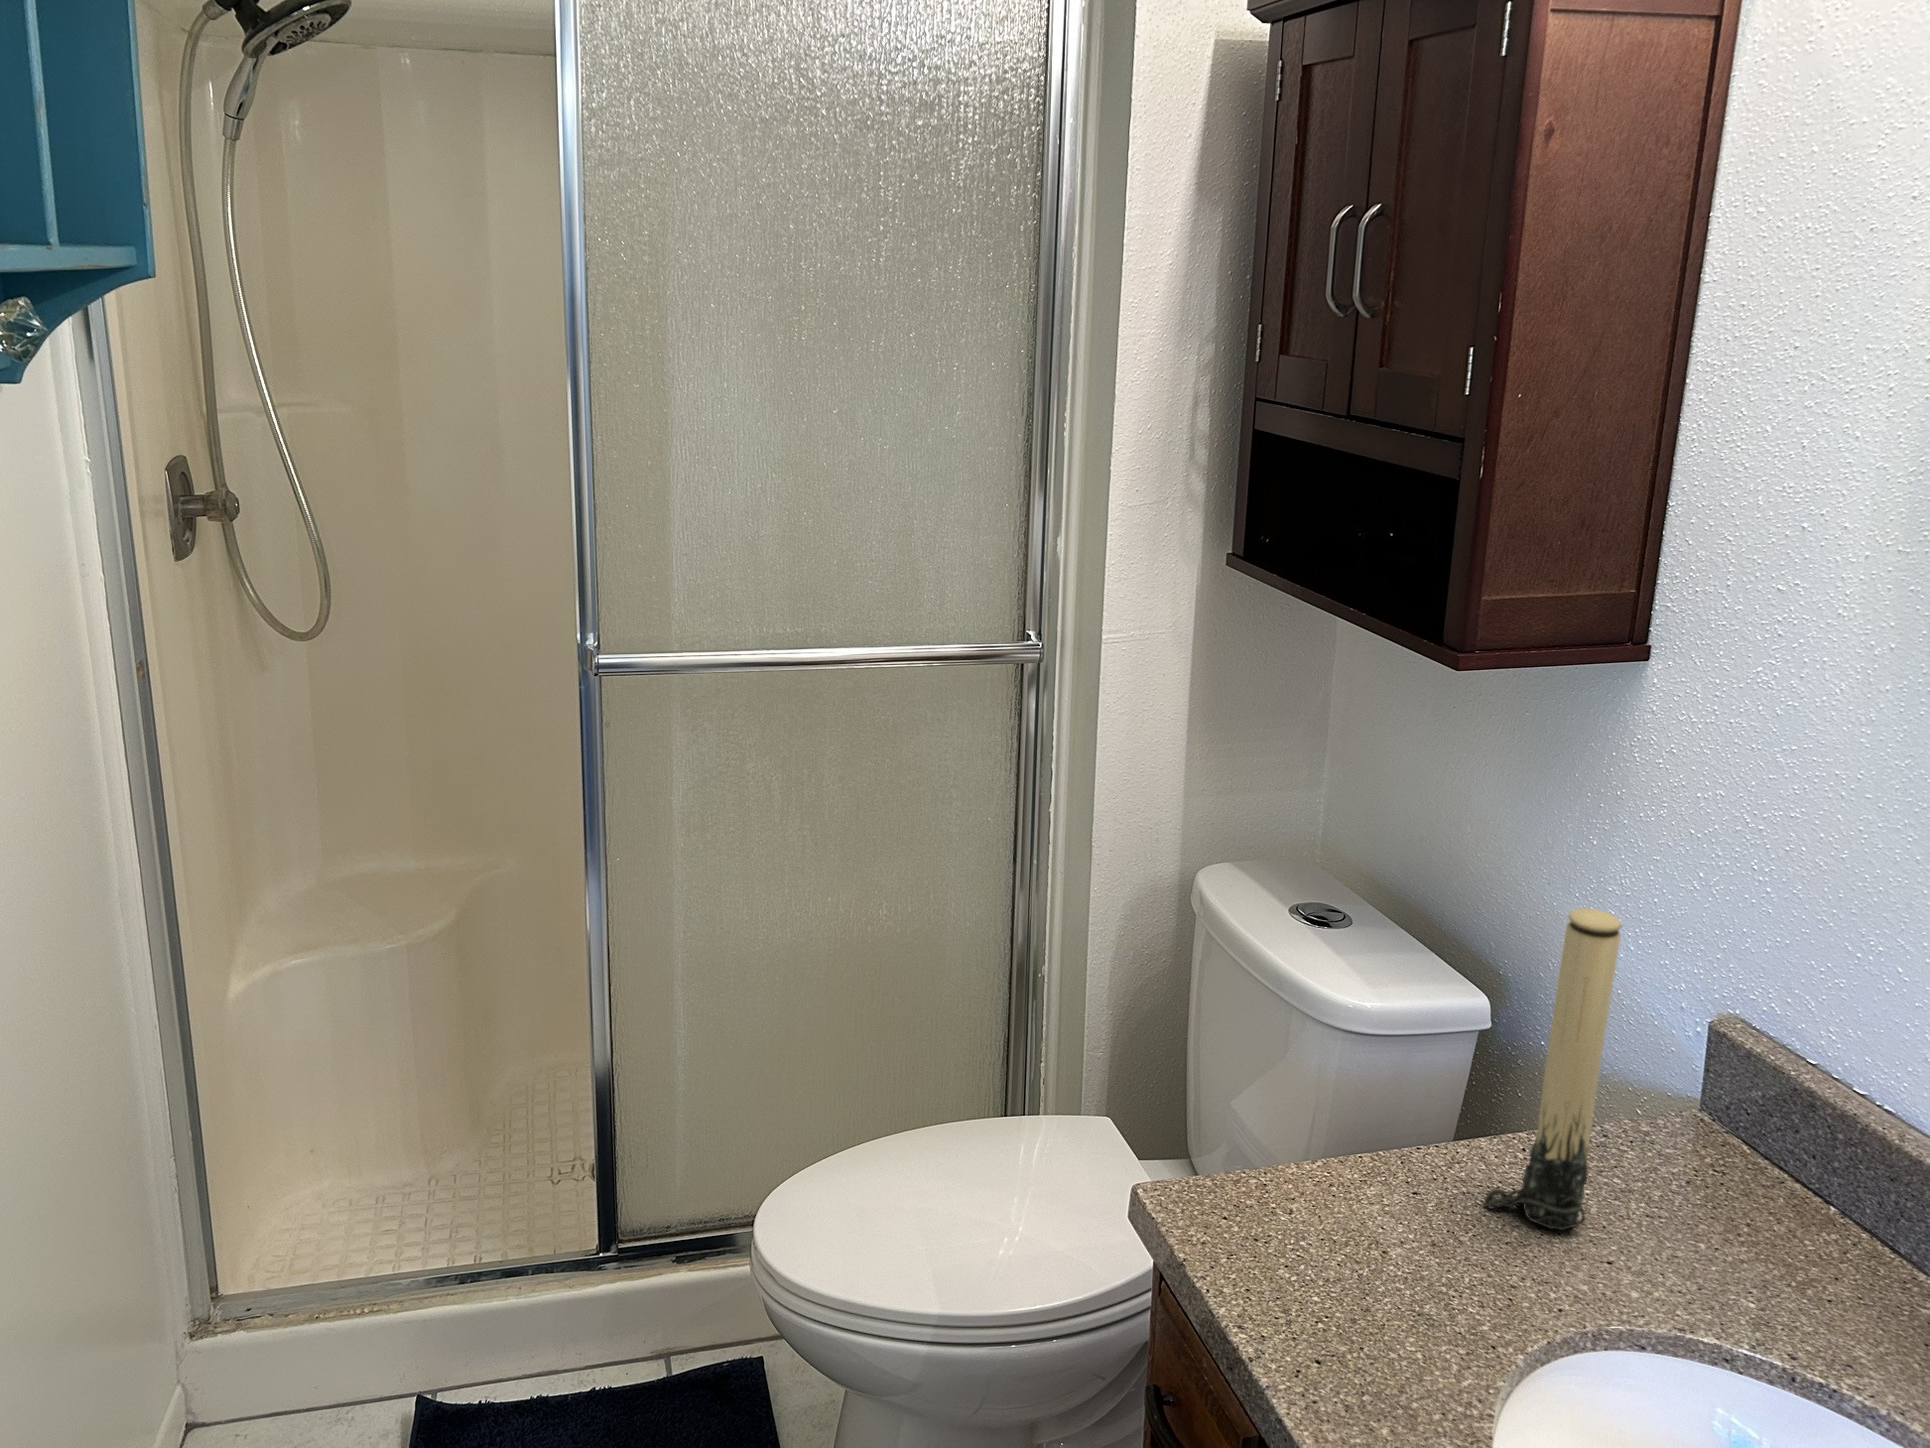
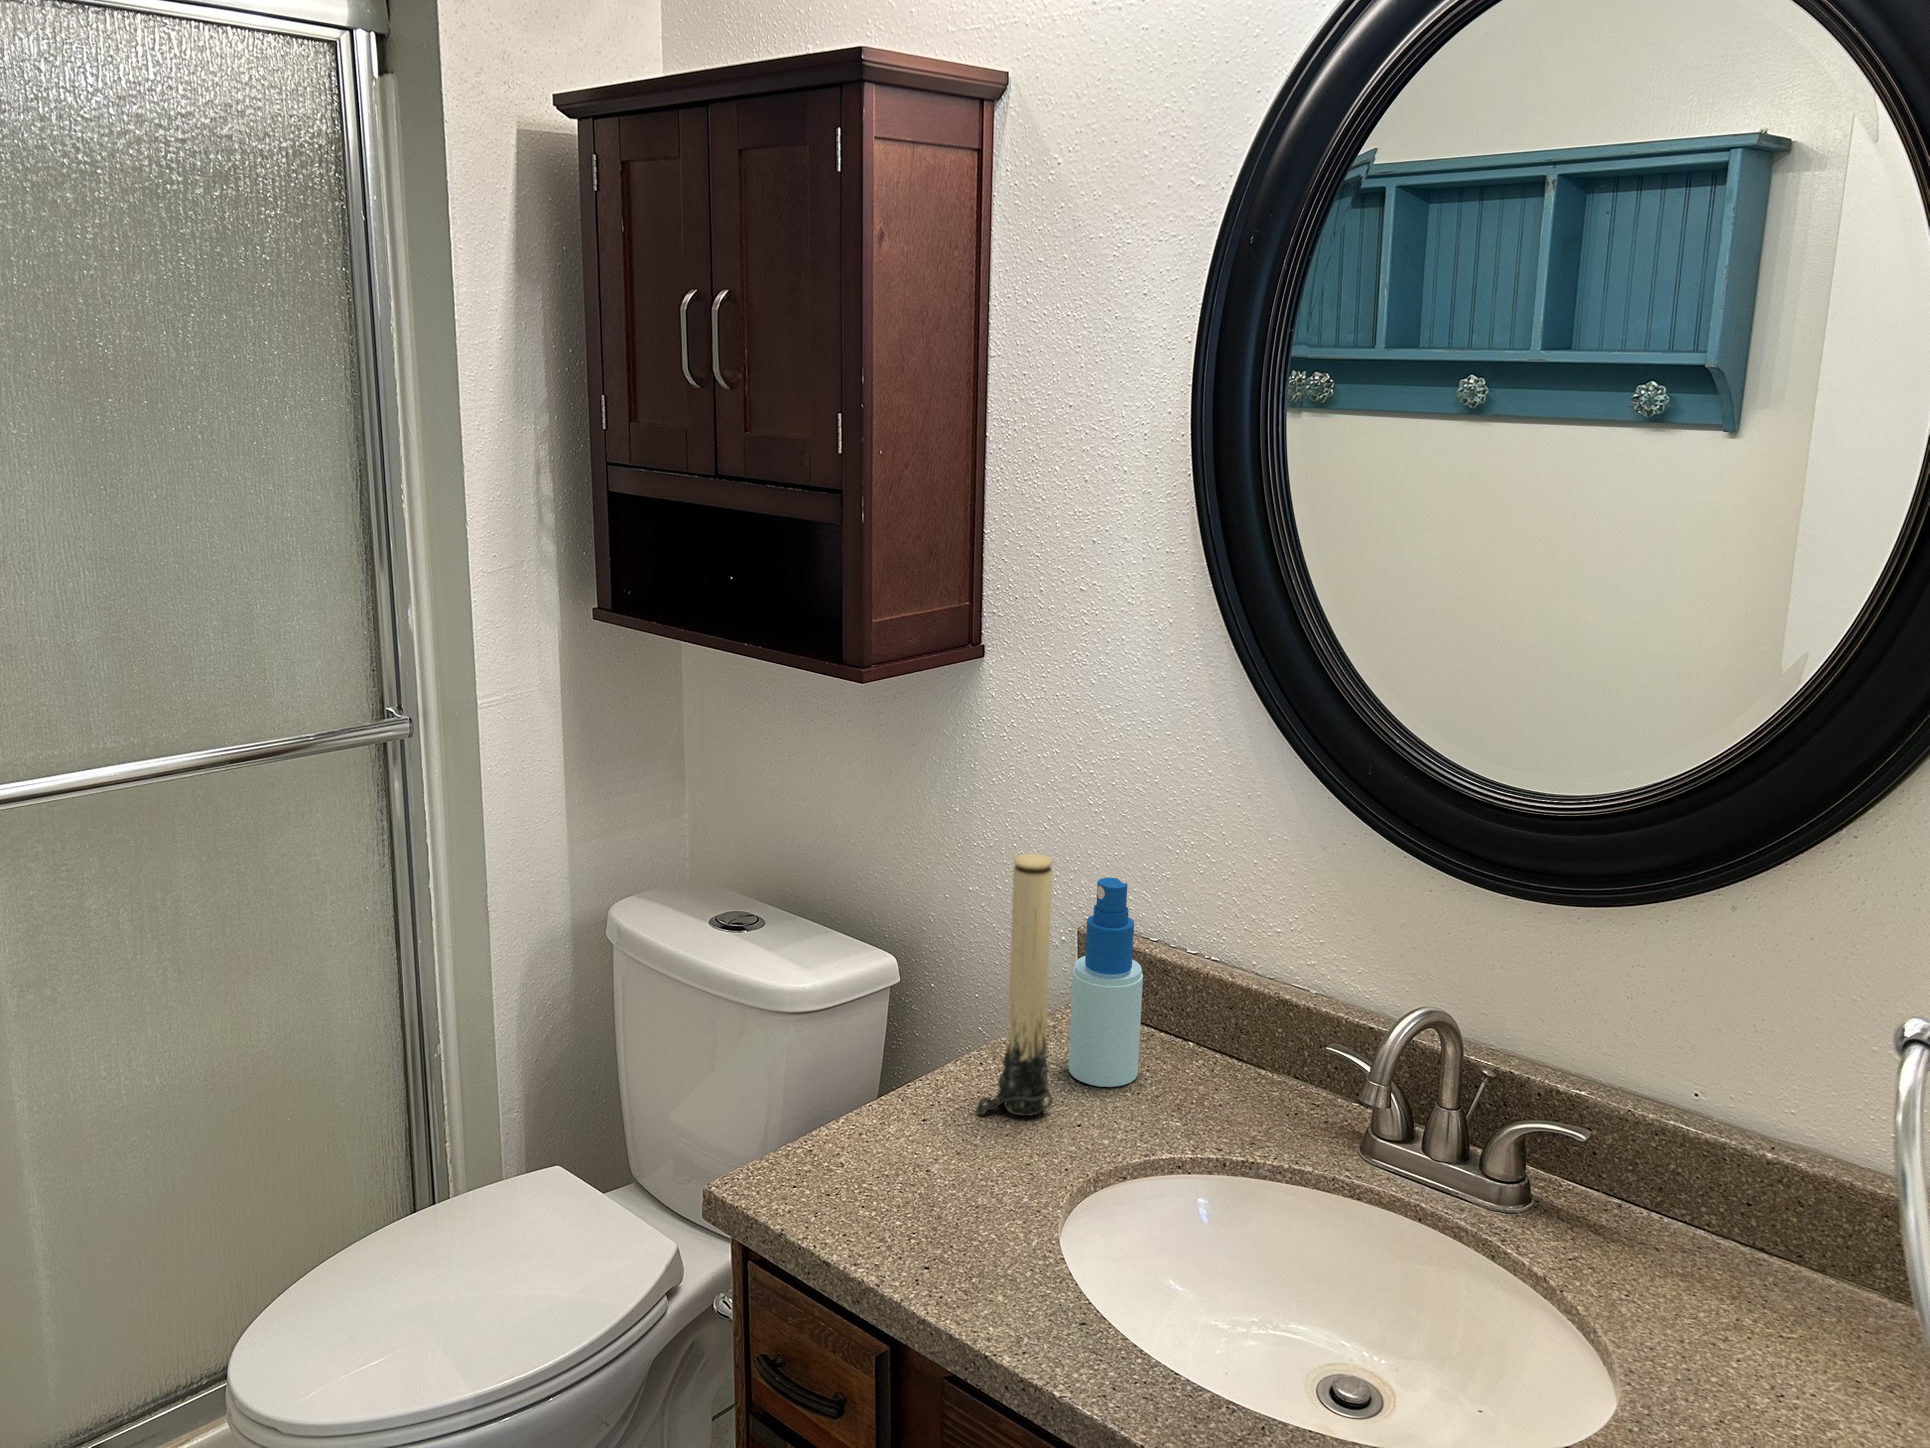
spray bottle: none [1635,963,1755,1230] -> present [1069,878,1143,1087]

